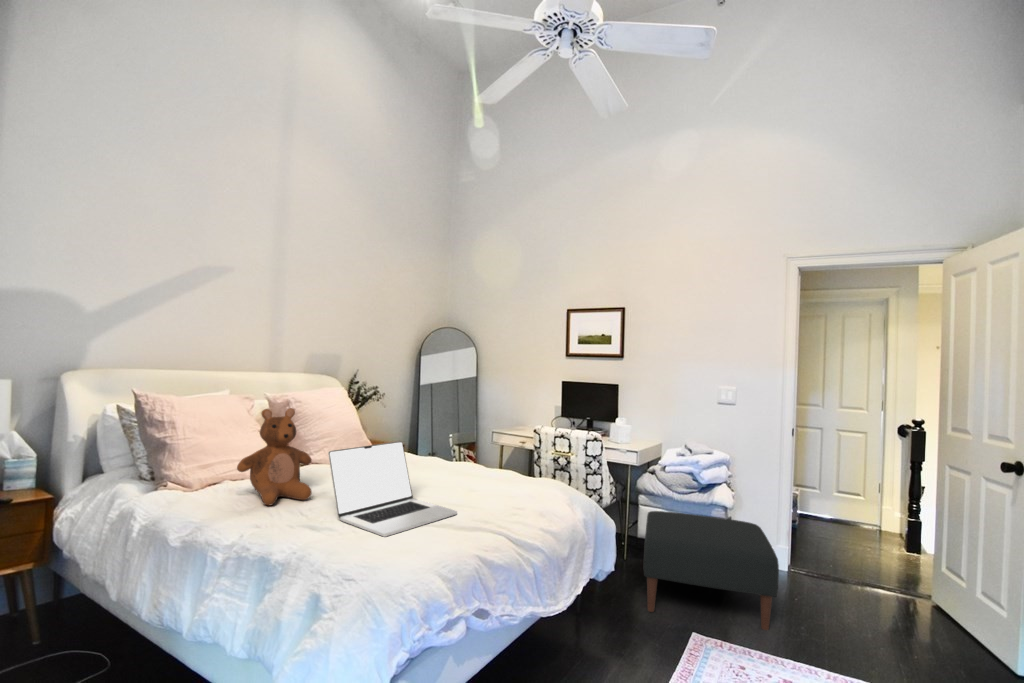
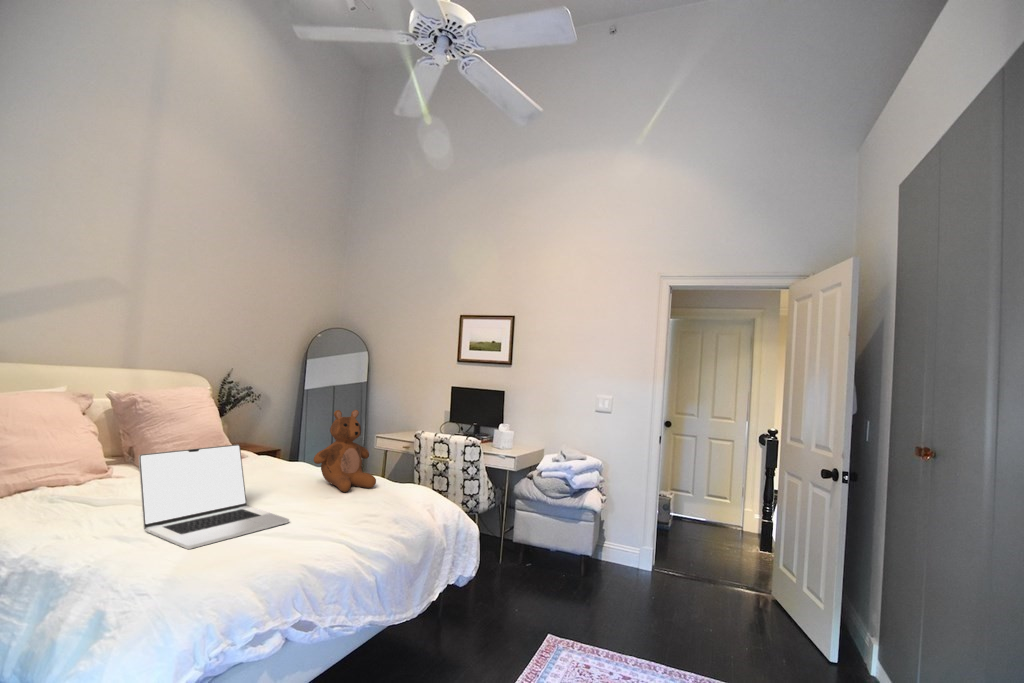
teddy bear: present [237,408,312,505] -> present [314,410,376,492]
ottoman: present [644,511,779,630] -> none [506,515,631,632]

